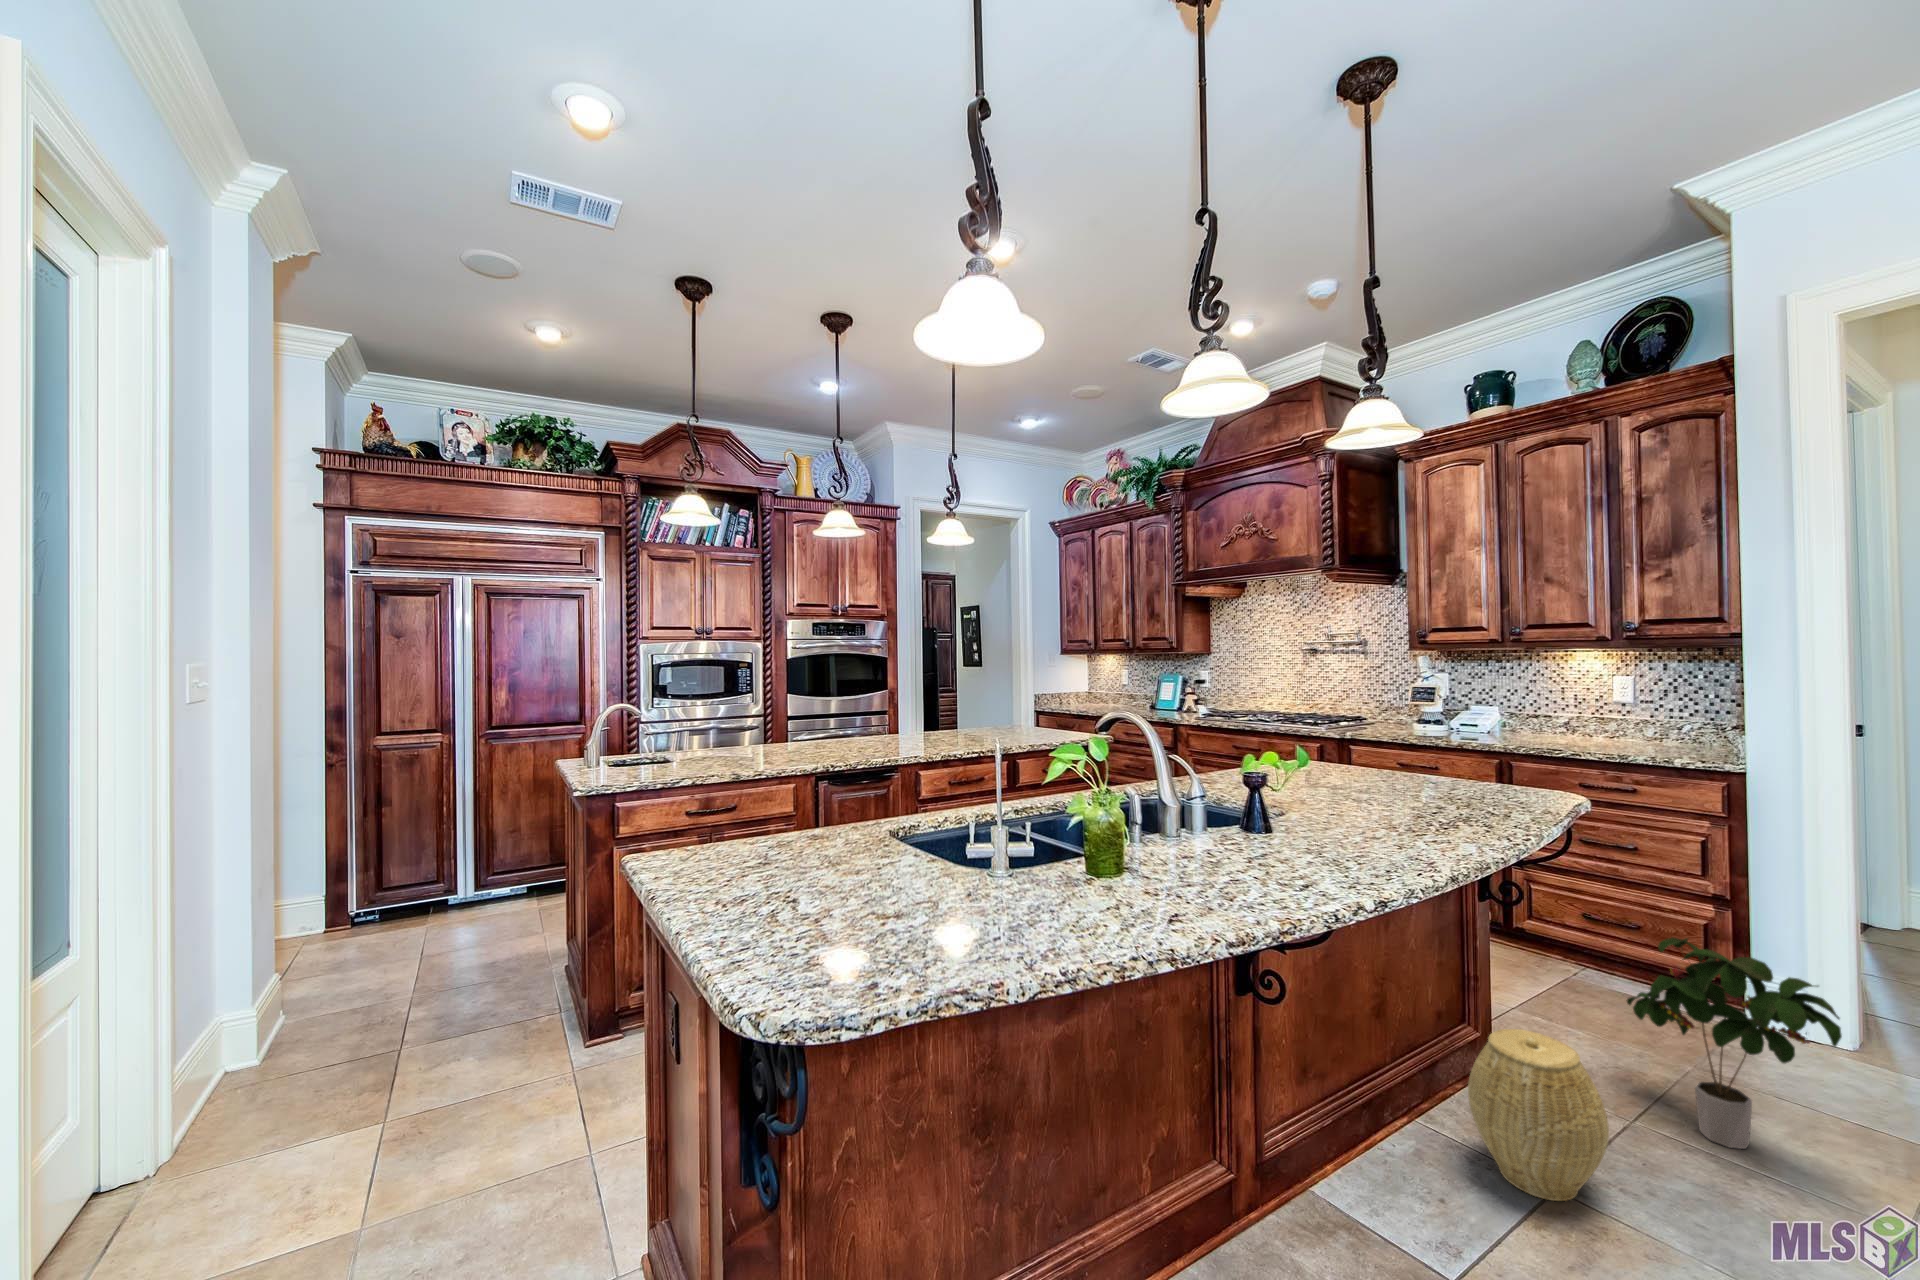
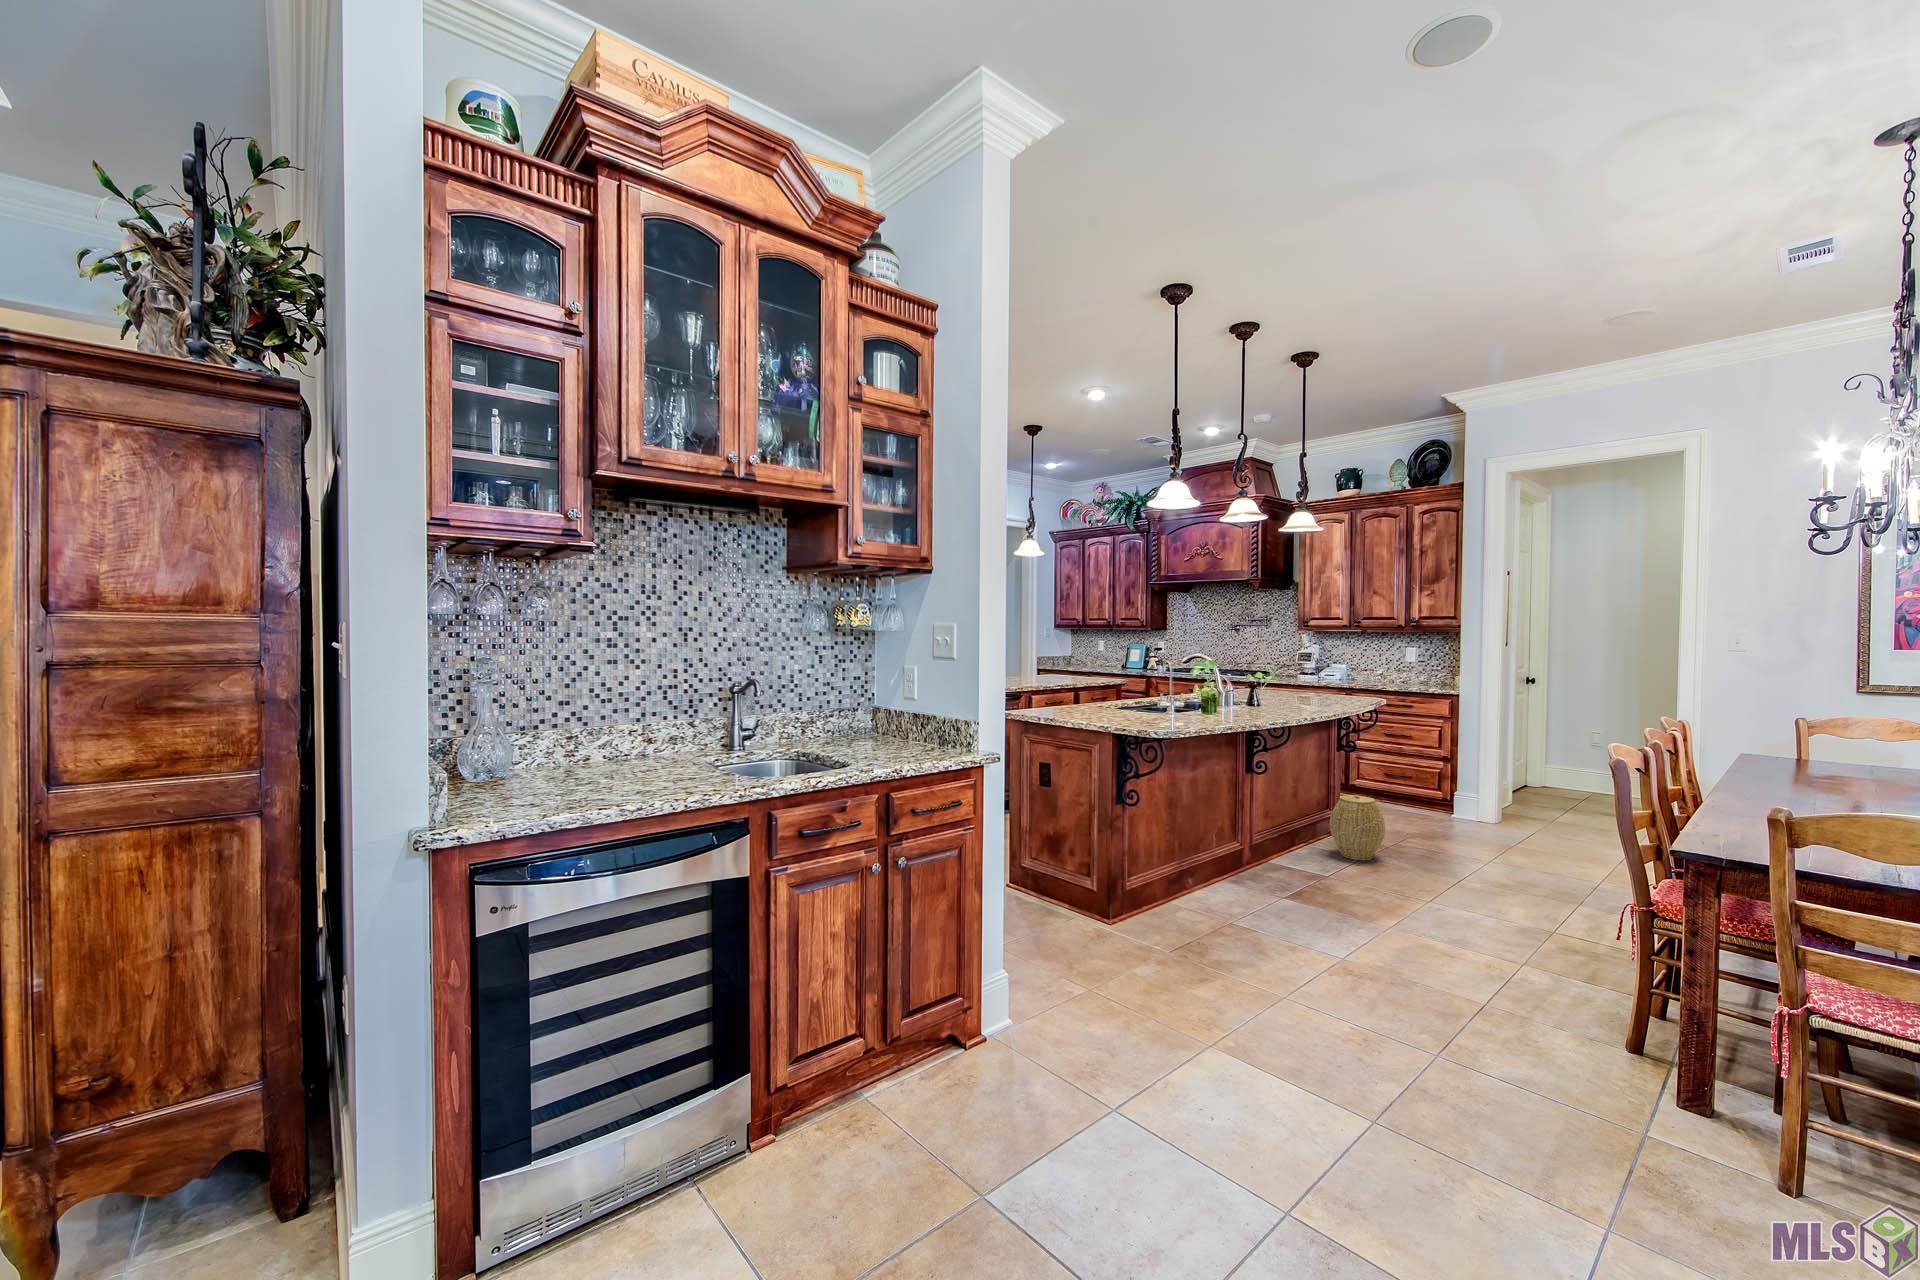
potted plant: present [1626,937,1842,1149] -> none [1398,760,1475,848]

